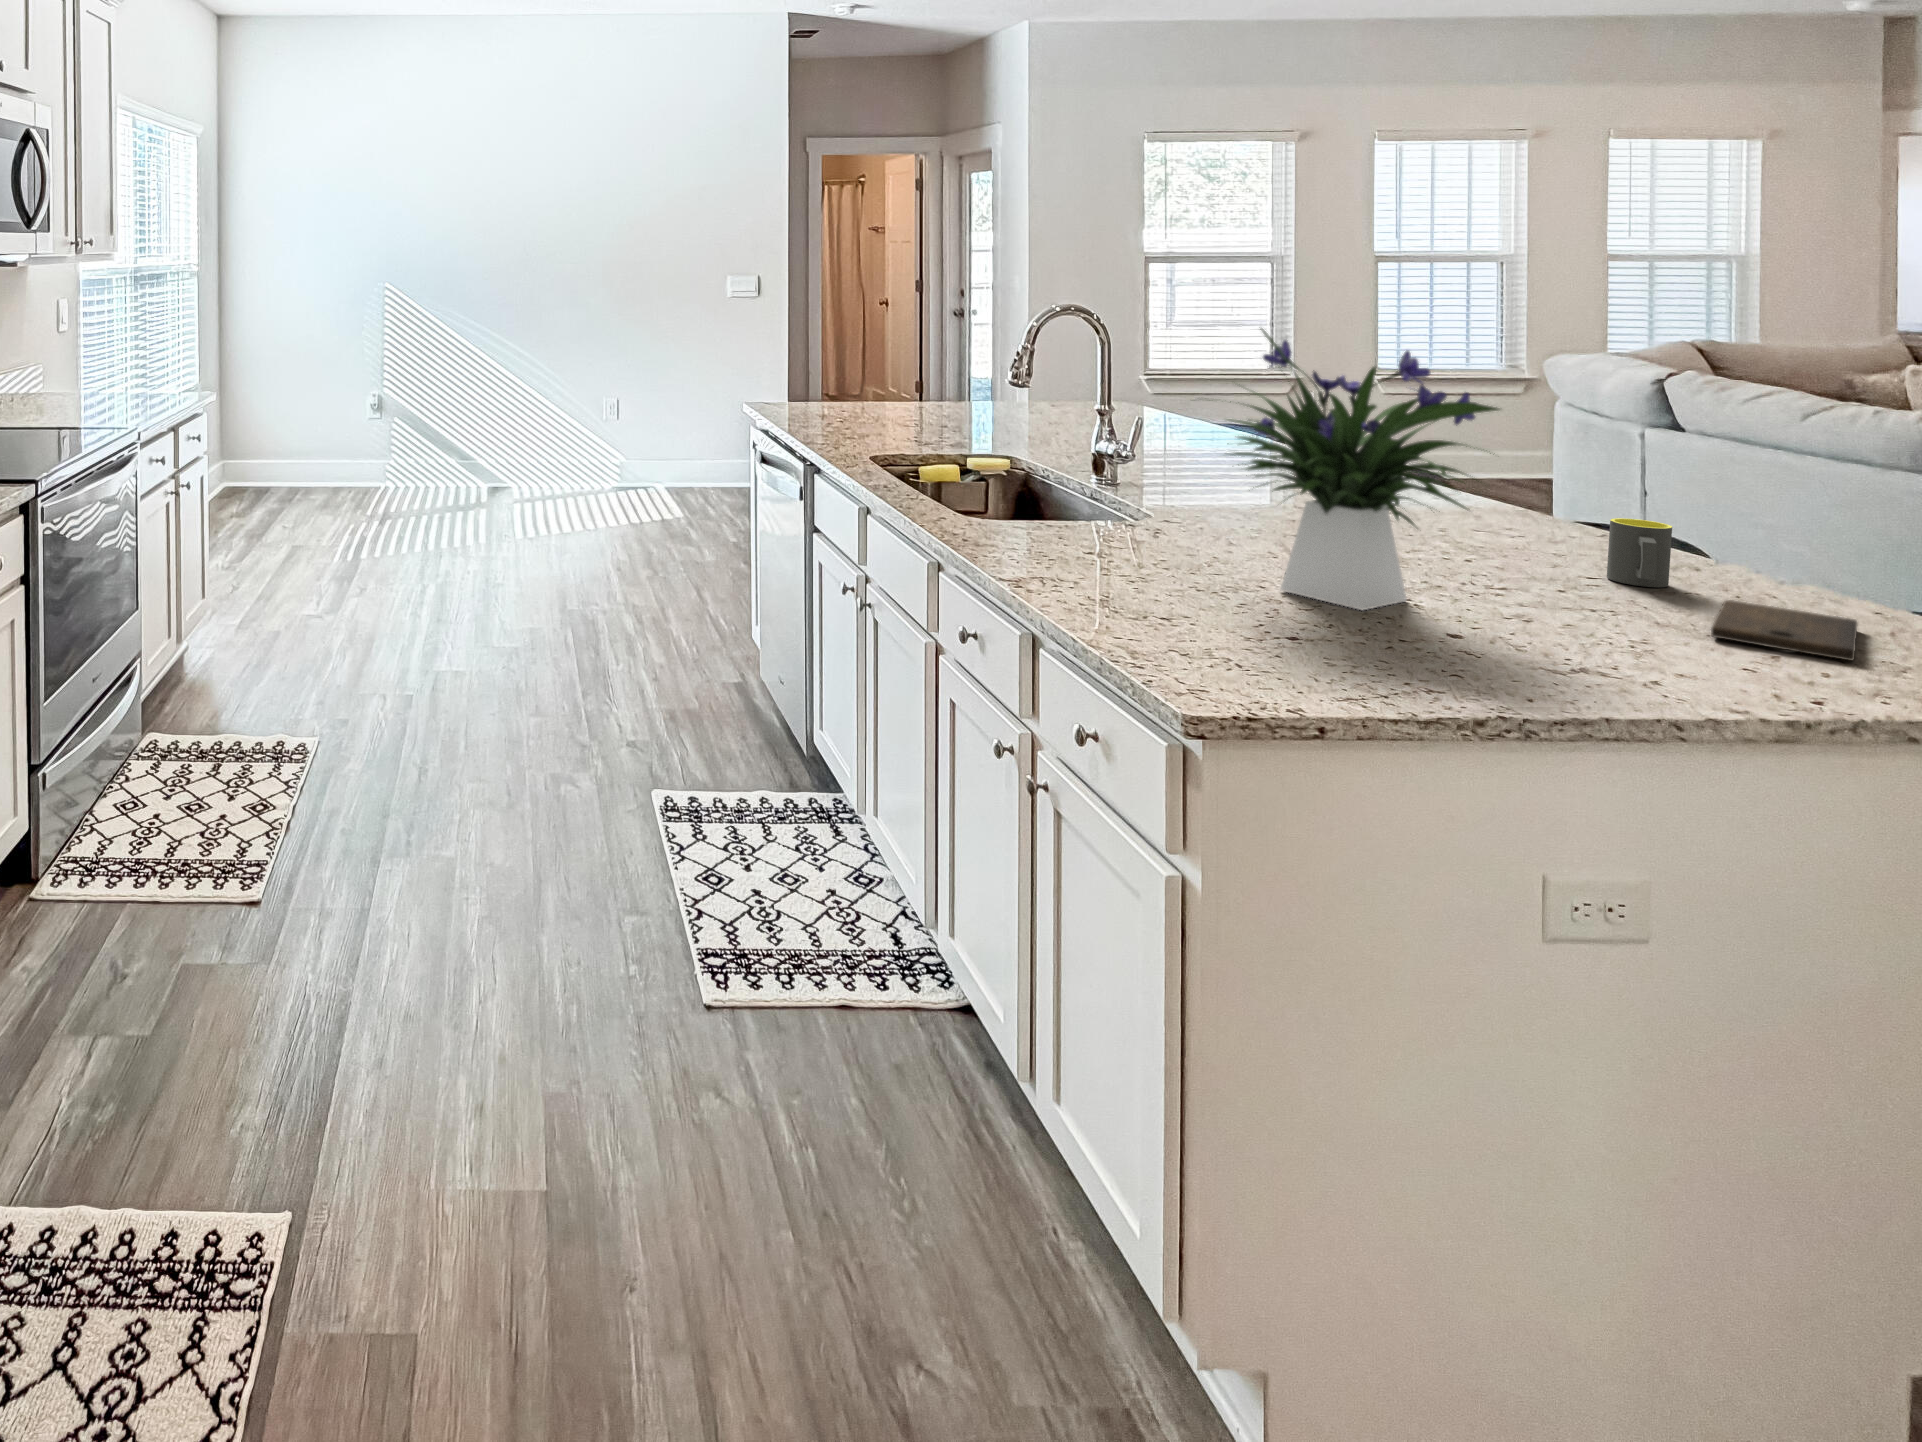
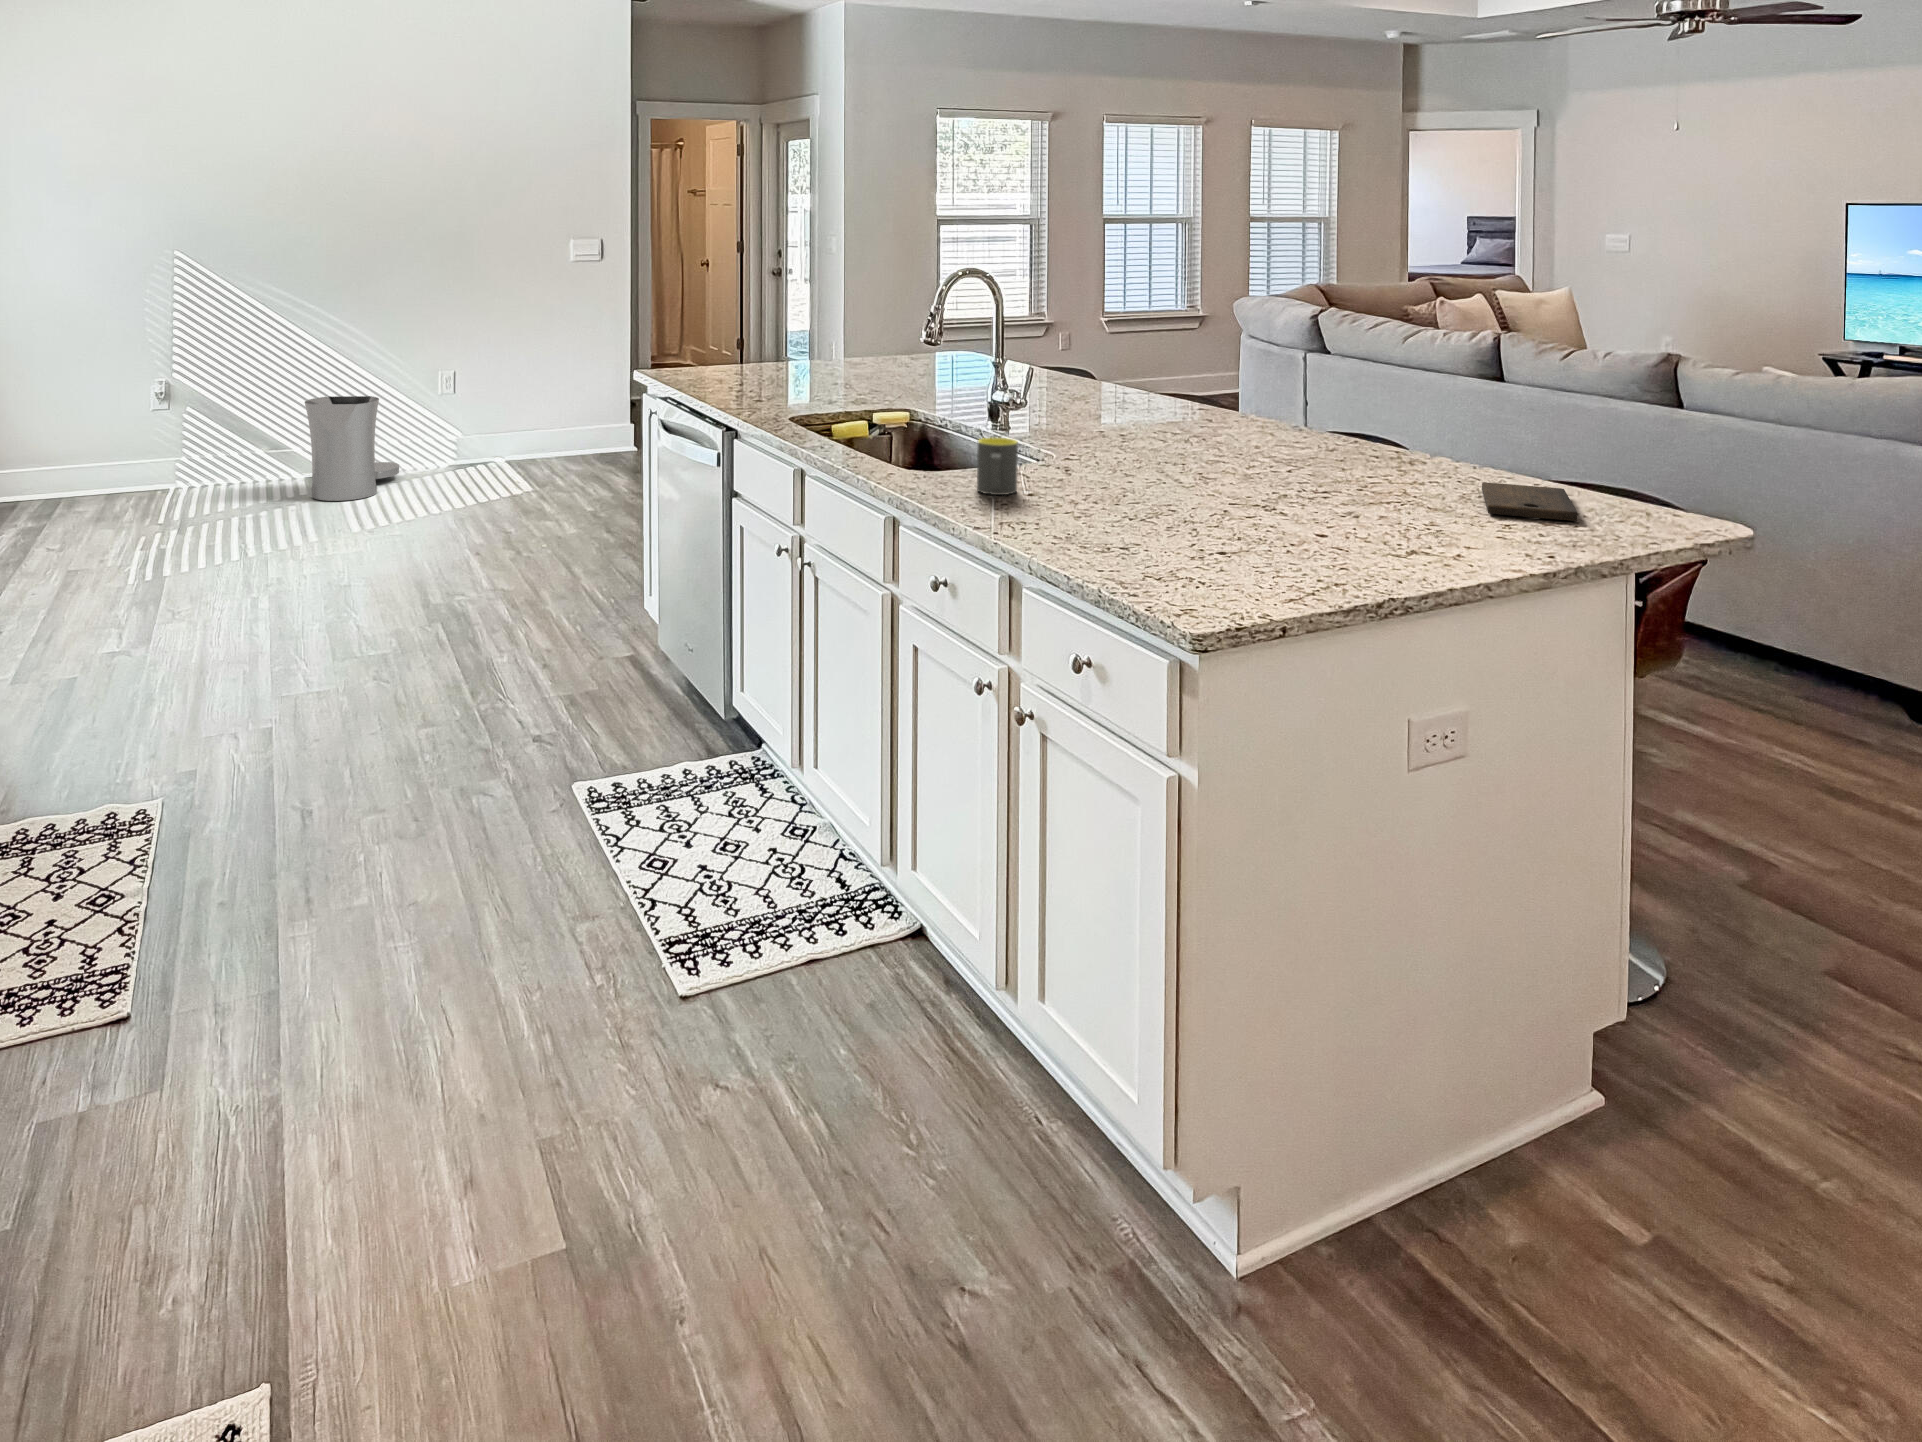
flower arrangement: present [1230,329,1499,610] -> none [1119,276,1358,521]
trash can: none [491,414,570,508] -> present [305,396,399,501]
mug: present [1607,518,1672,587] -> present [977,438,1018,495]

